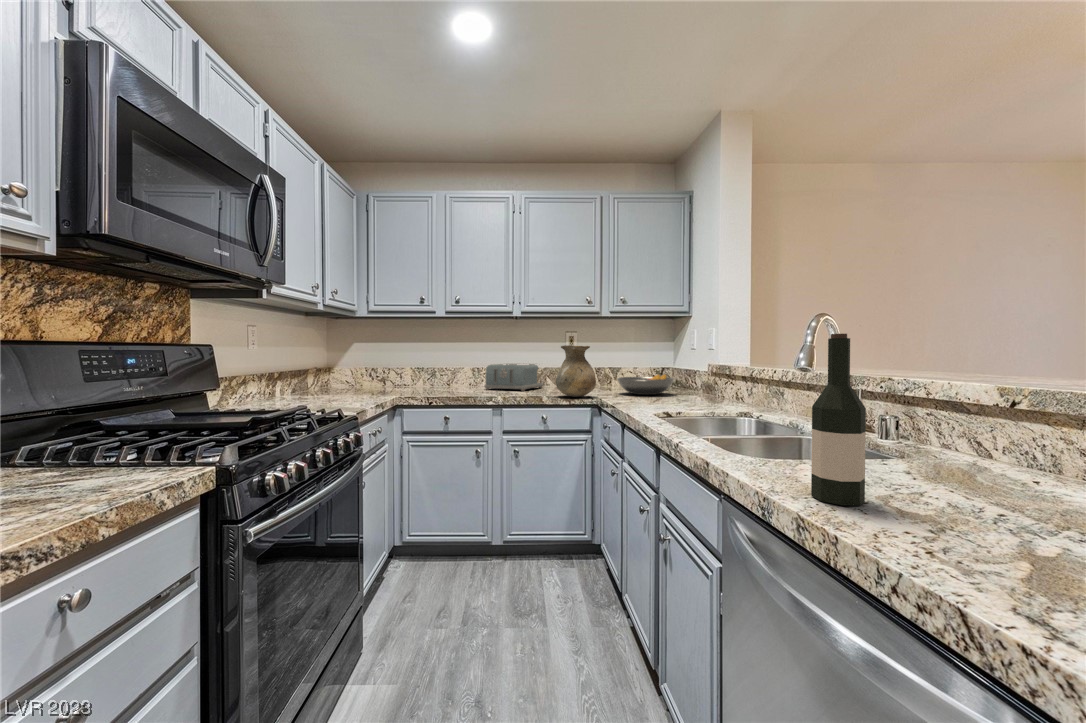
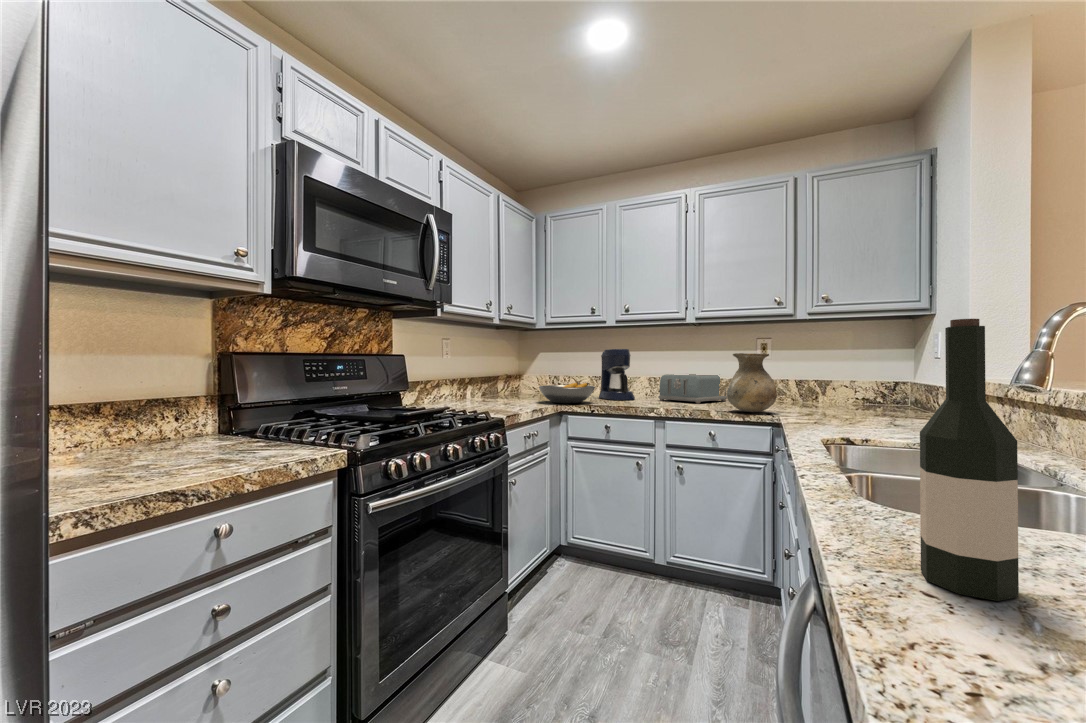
coffee maker: none [424,339,462,391] -> present [599,349,635,400]
fruit bowl: present [617,374,674,395] -> present [539,382,595,403]

